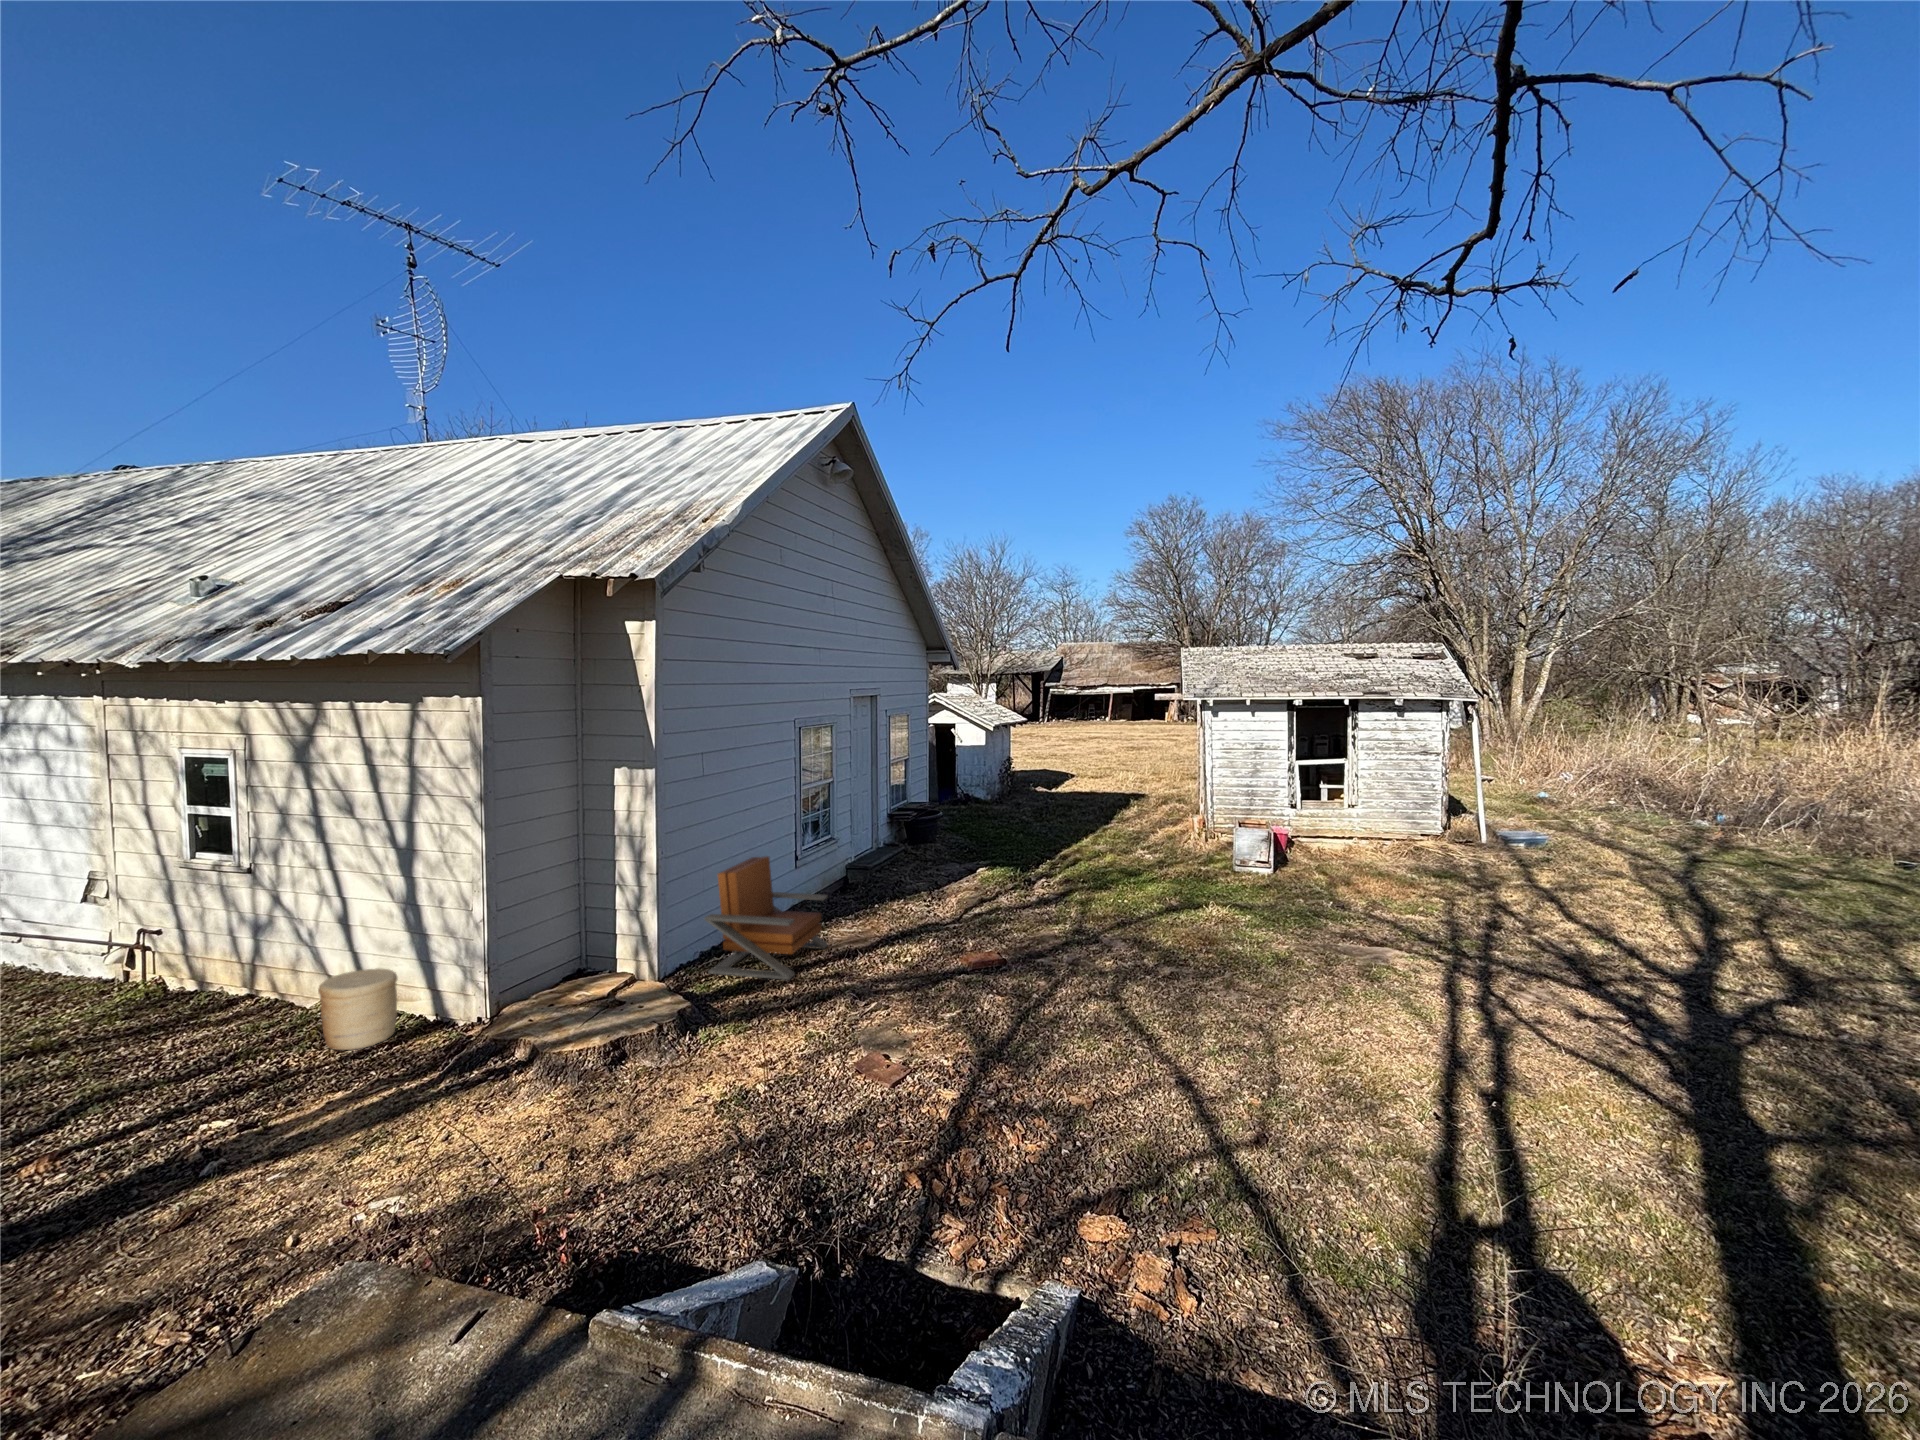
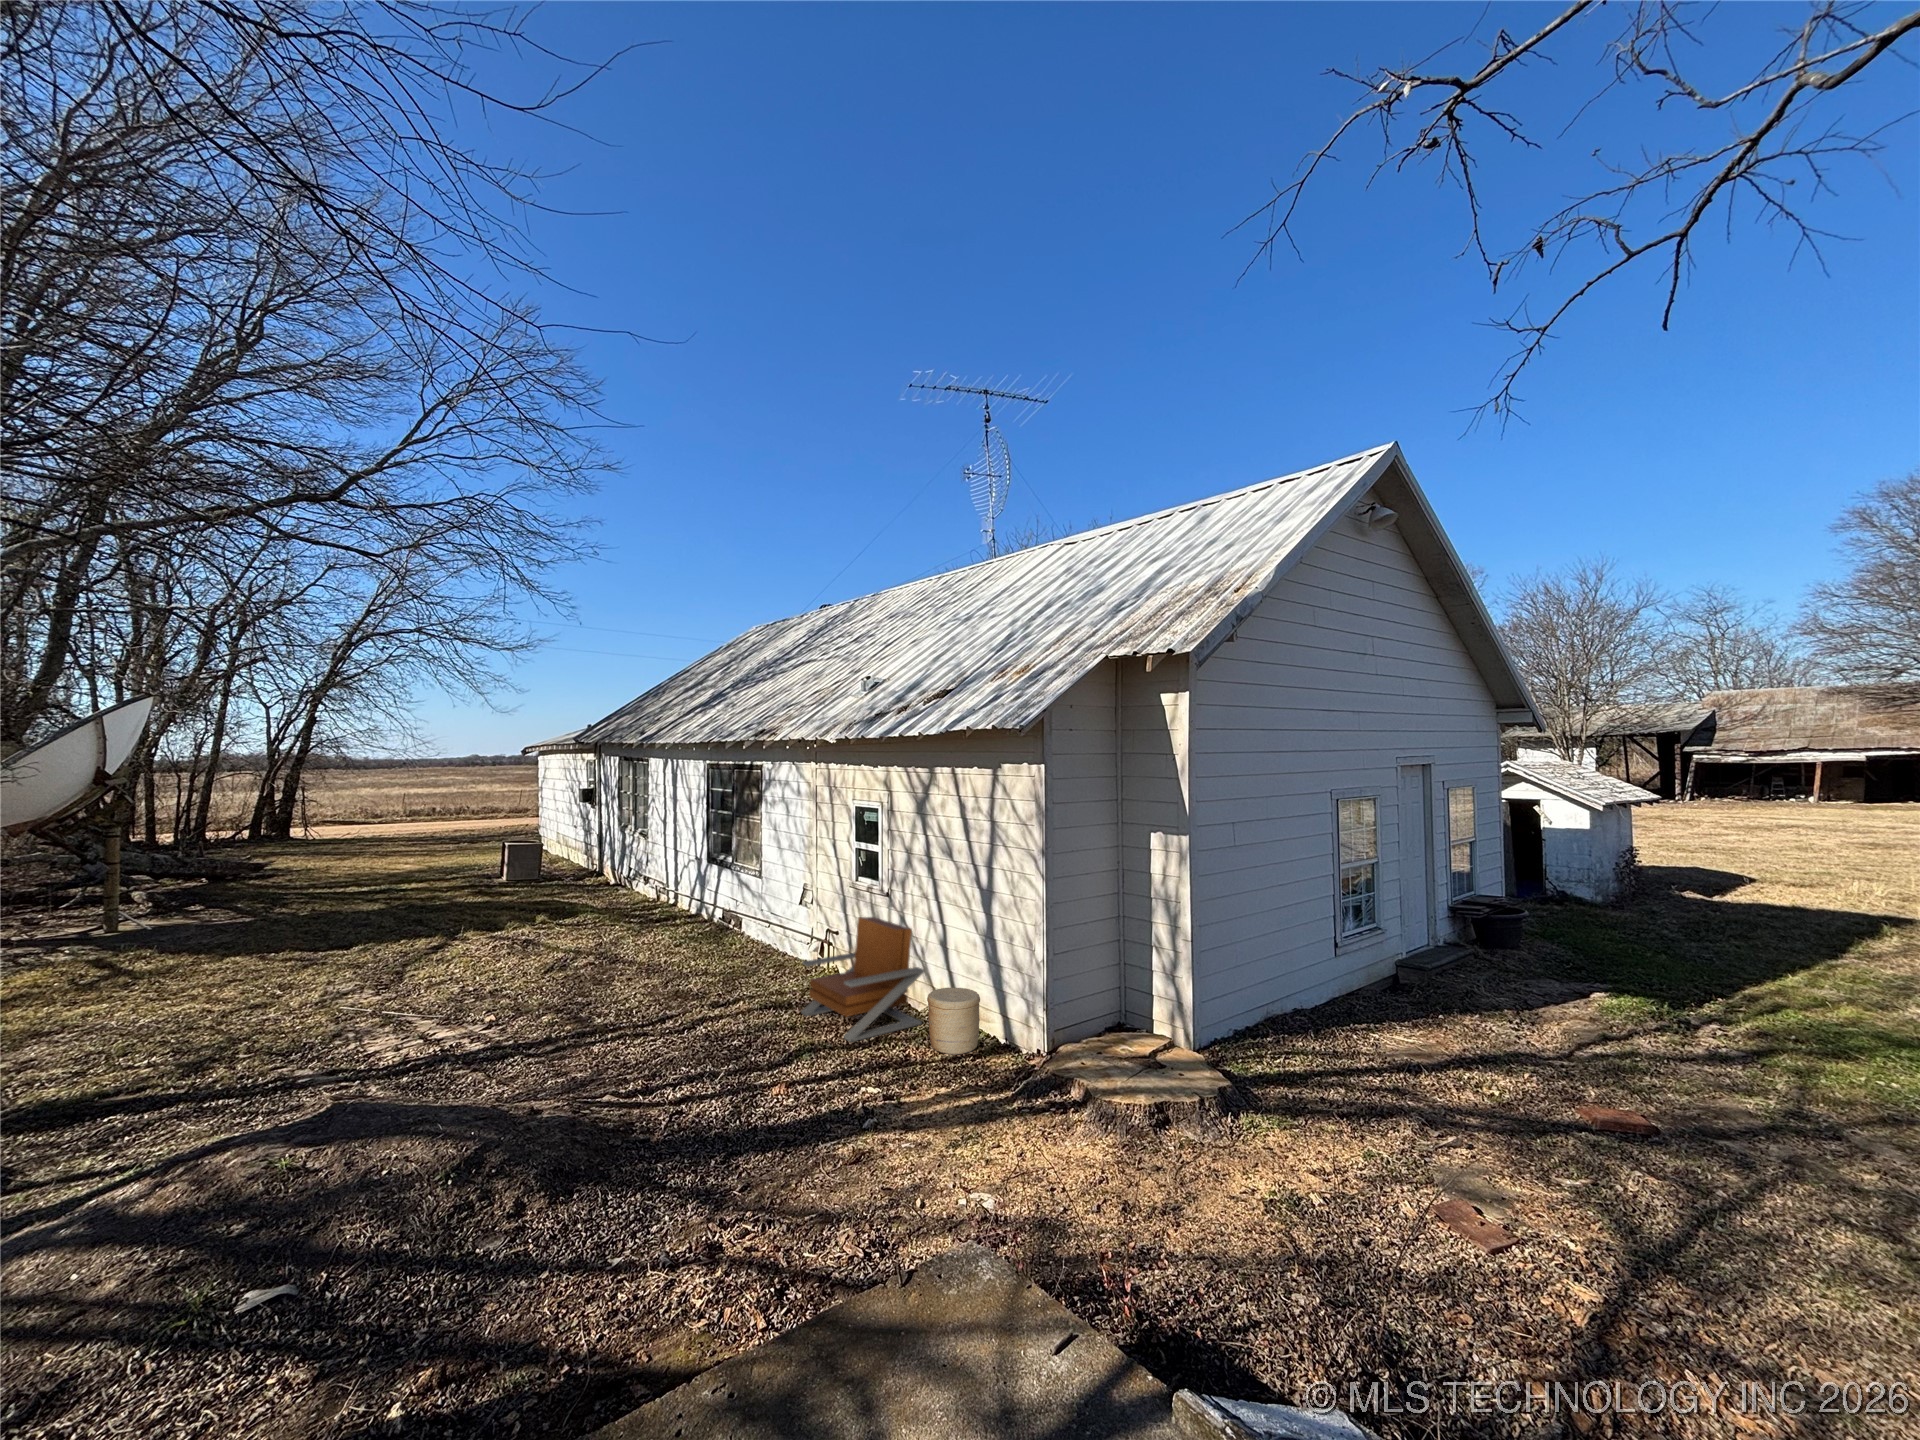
lounge chair: present [705,856,828,980] -> present [801,917,925,1042]

